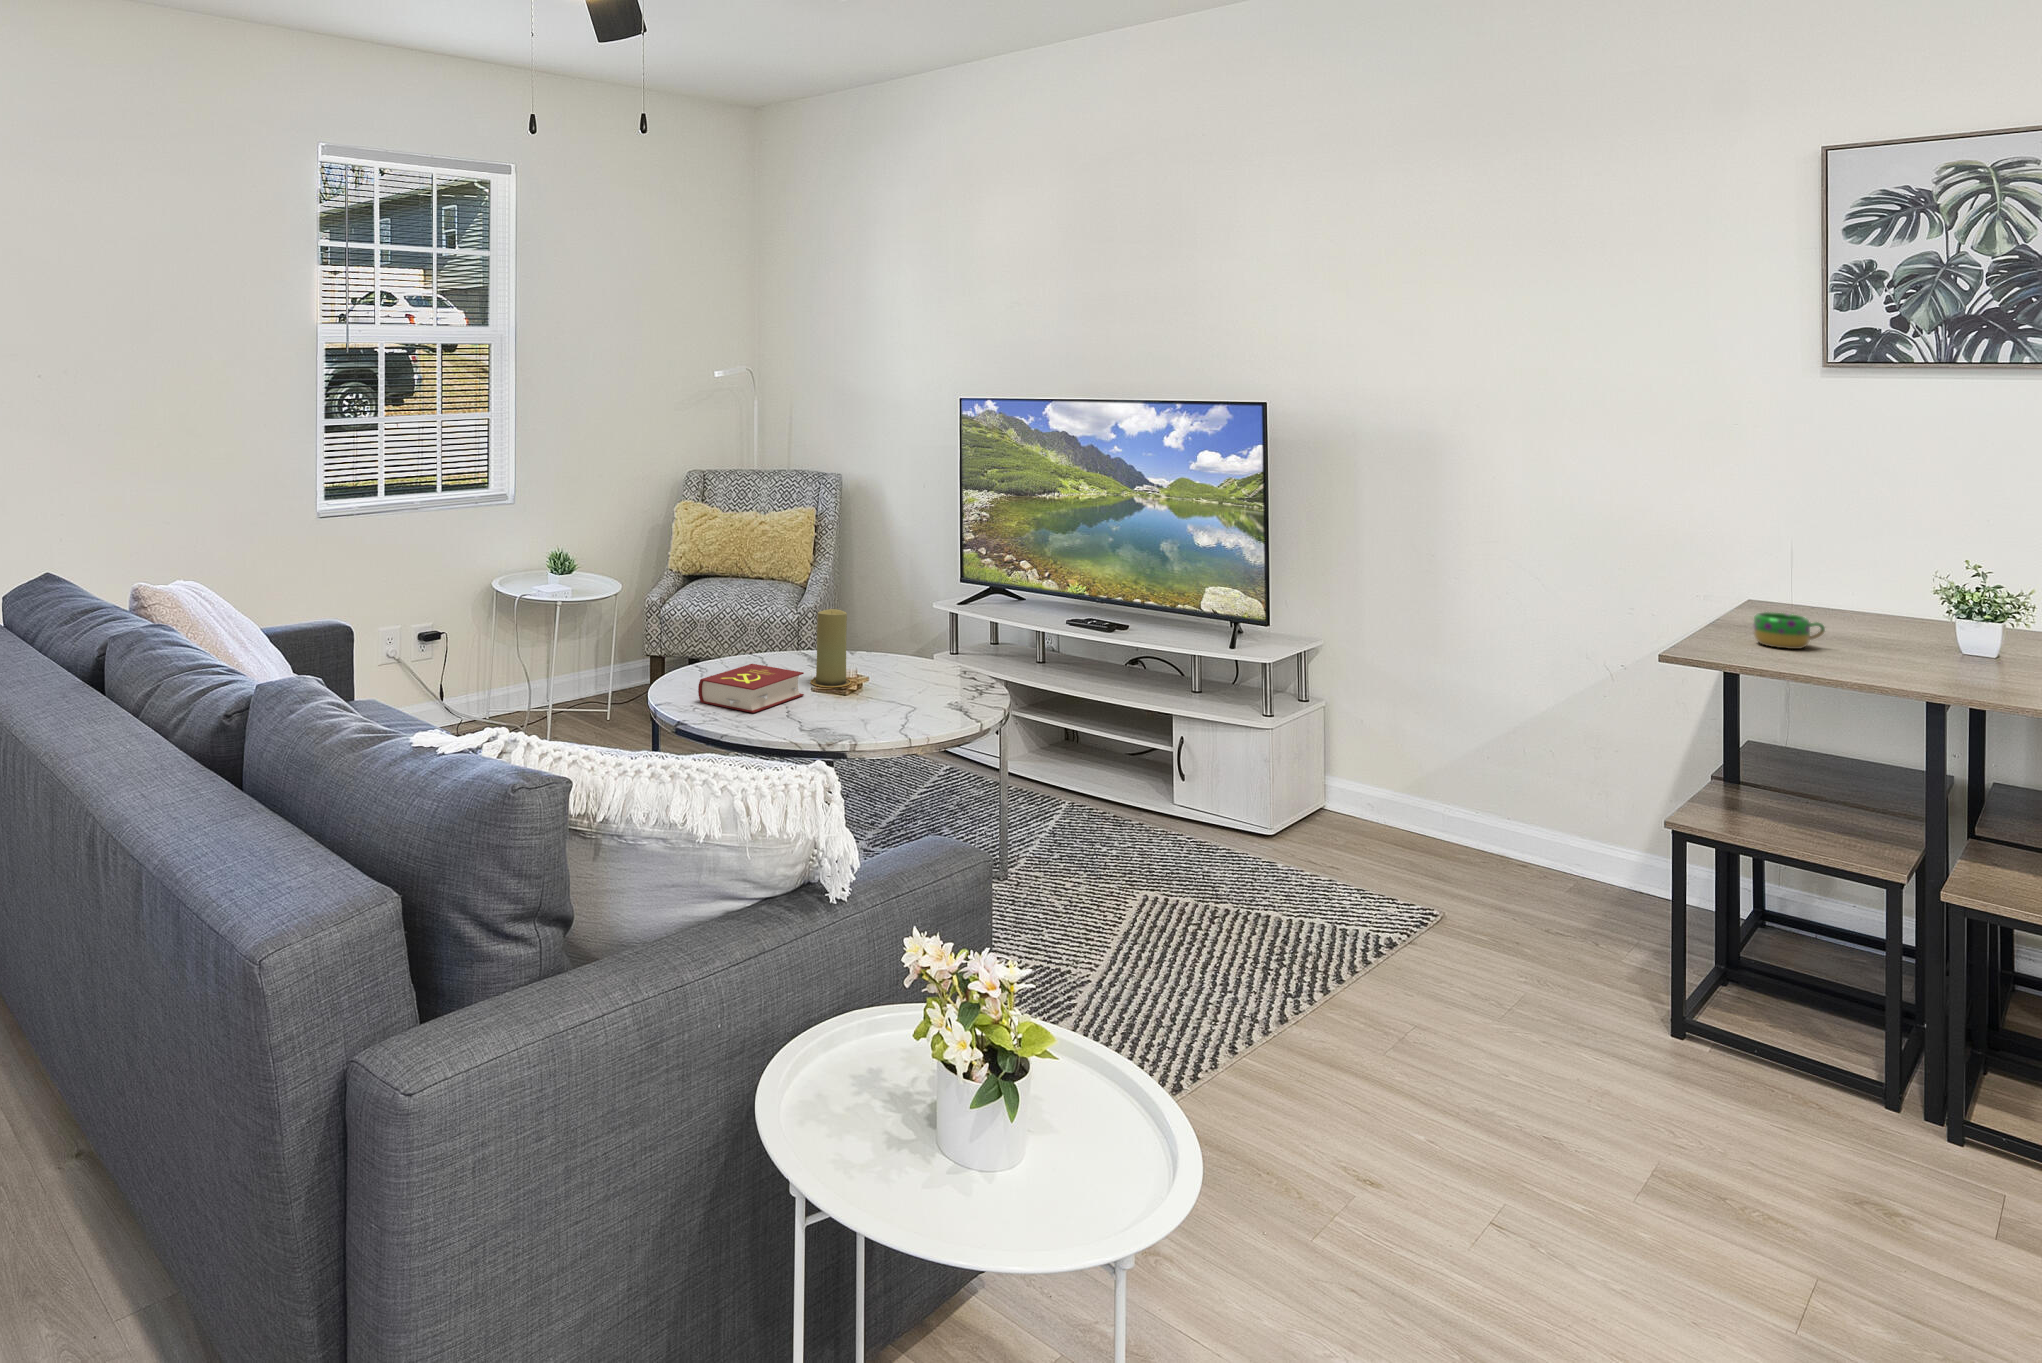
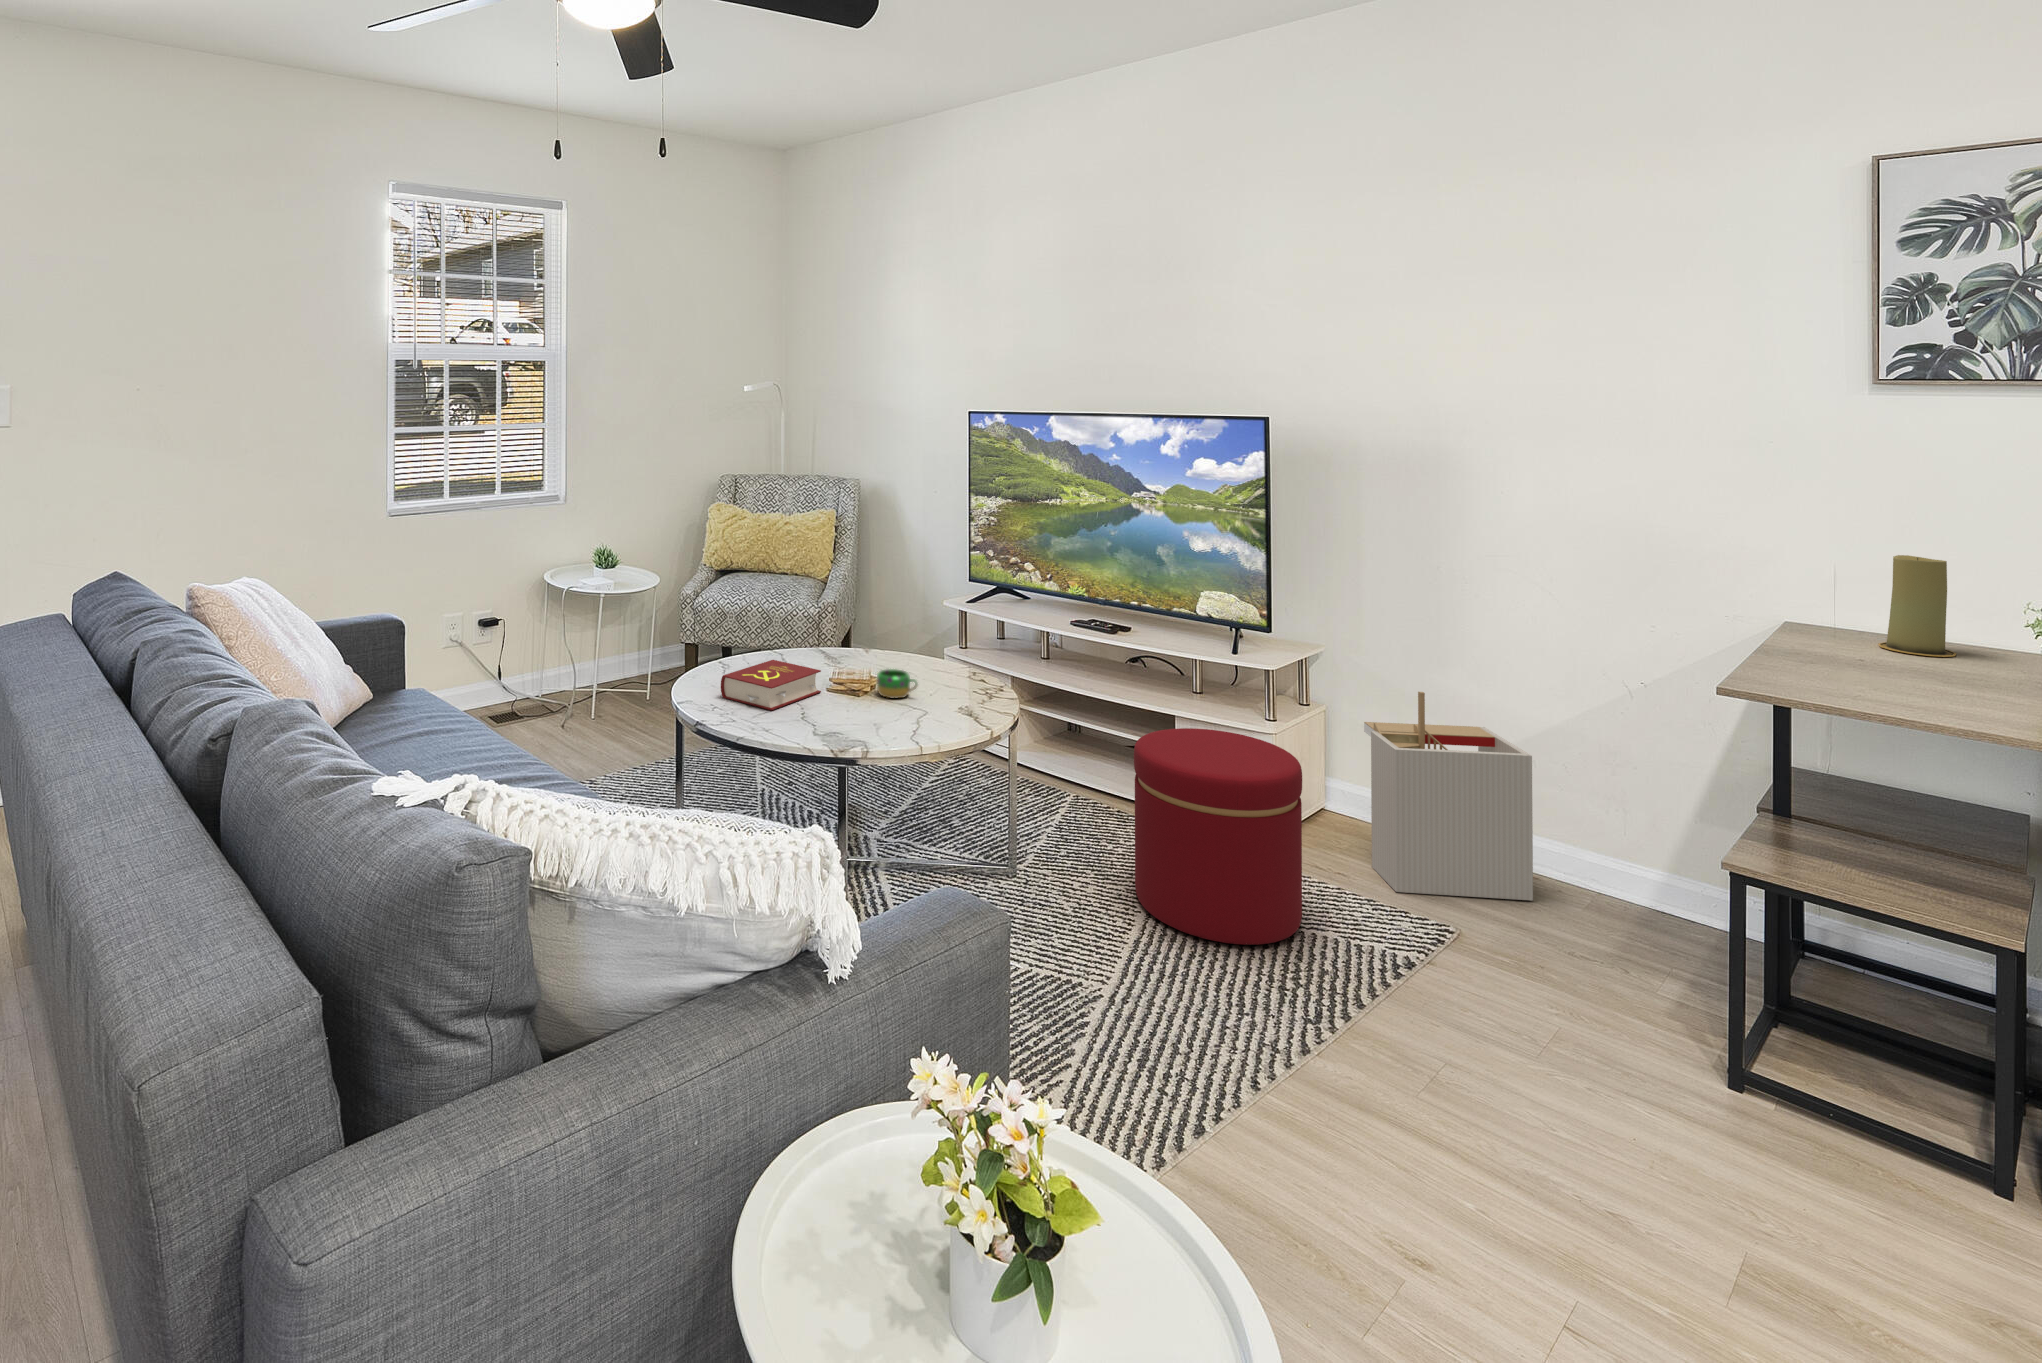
candle: present [810,609,851,687] -> present [1878,555,1956,657]
mug: present [1753,612,1825,649] -> present [877,669,917,698]
storage bin: none [1357,682,1515,886] -> present [1364,692,1533,900]
ottoman: none [1125,724,1289,933] -> present [1134,728,1302,945]

